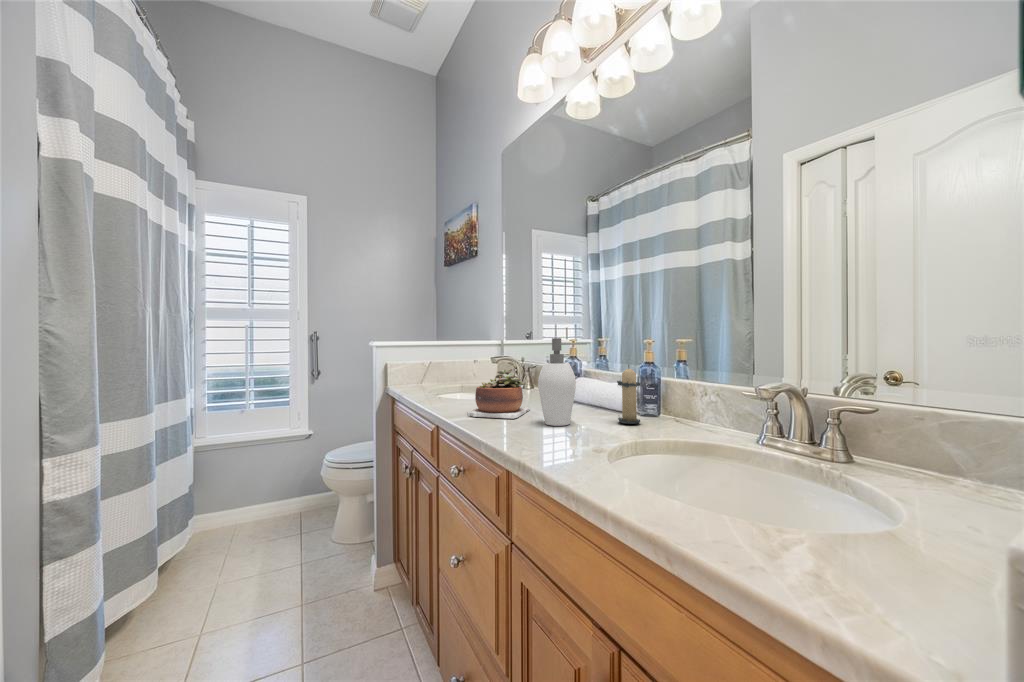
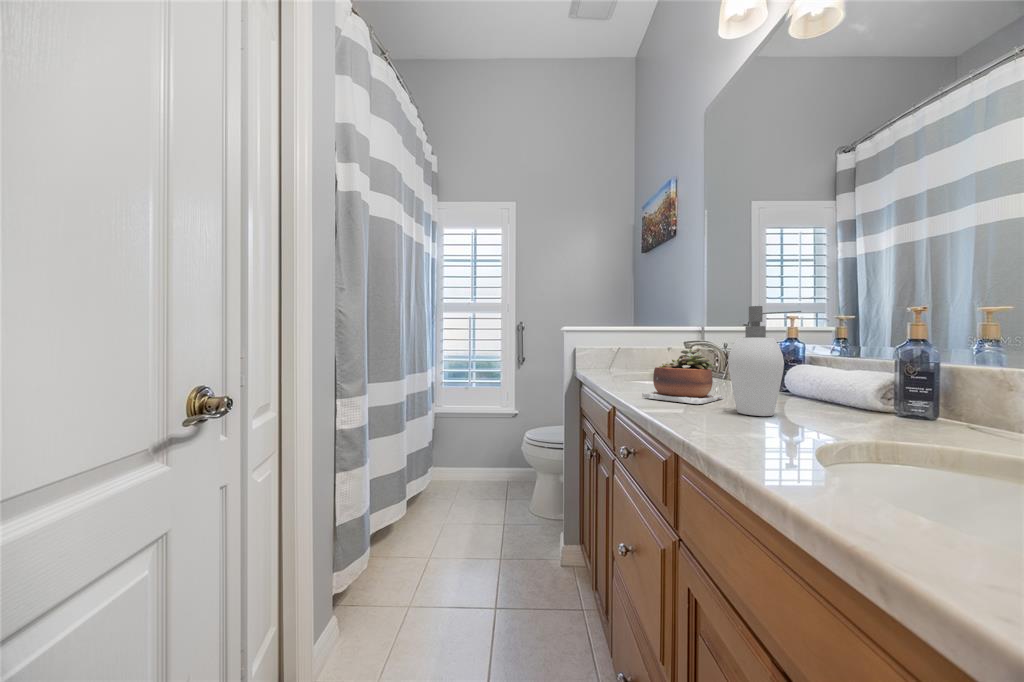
candle: present [617,365,641,424] -> none [849,340,905,426]

